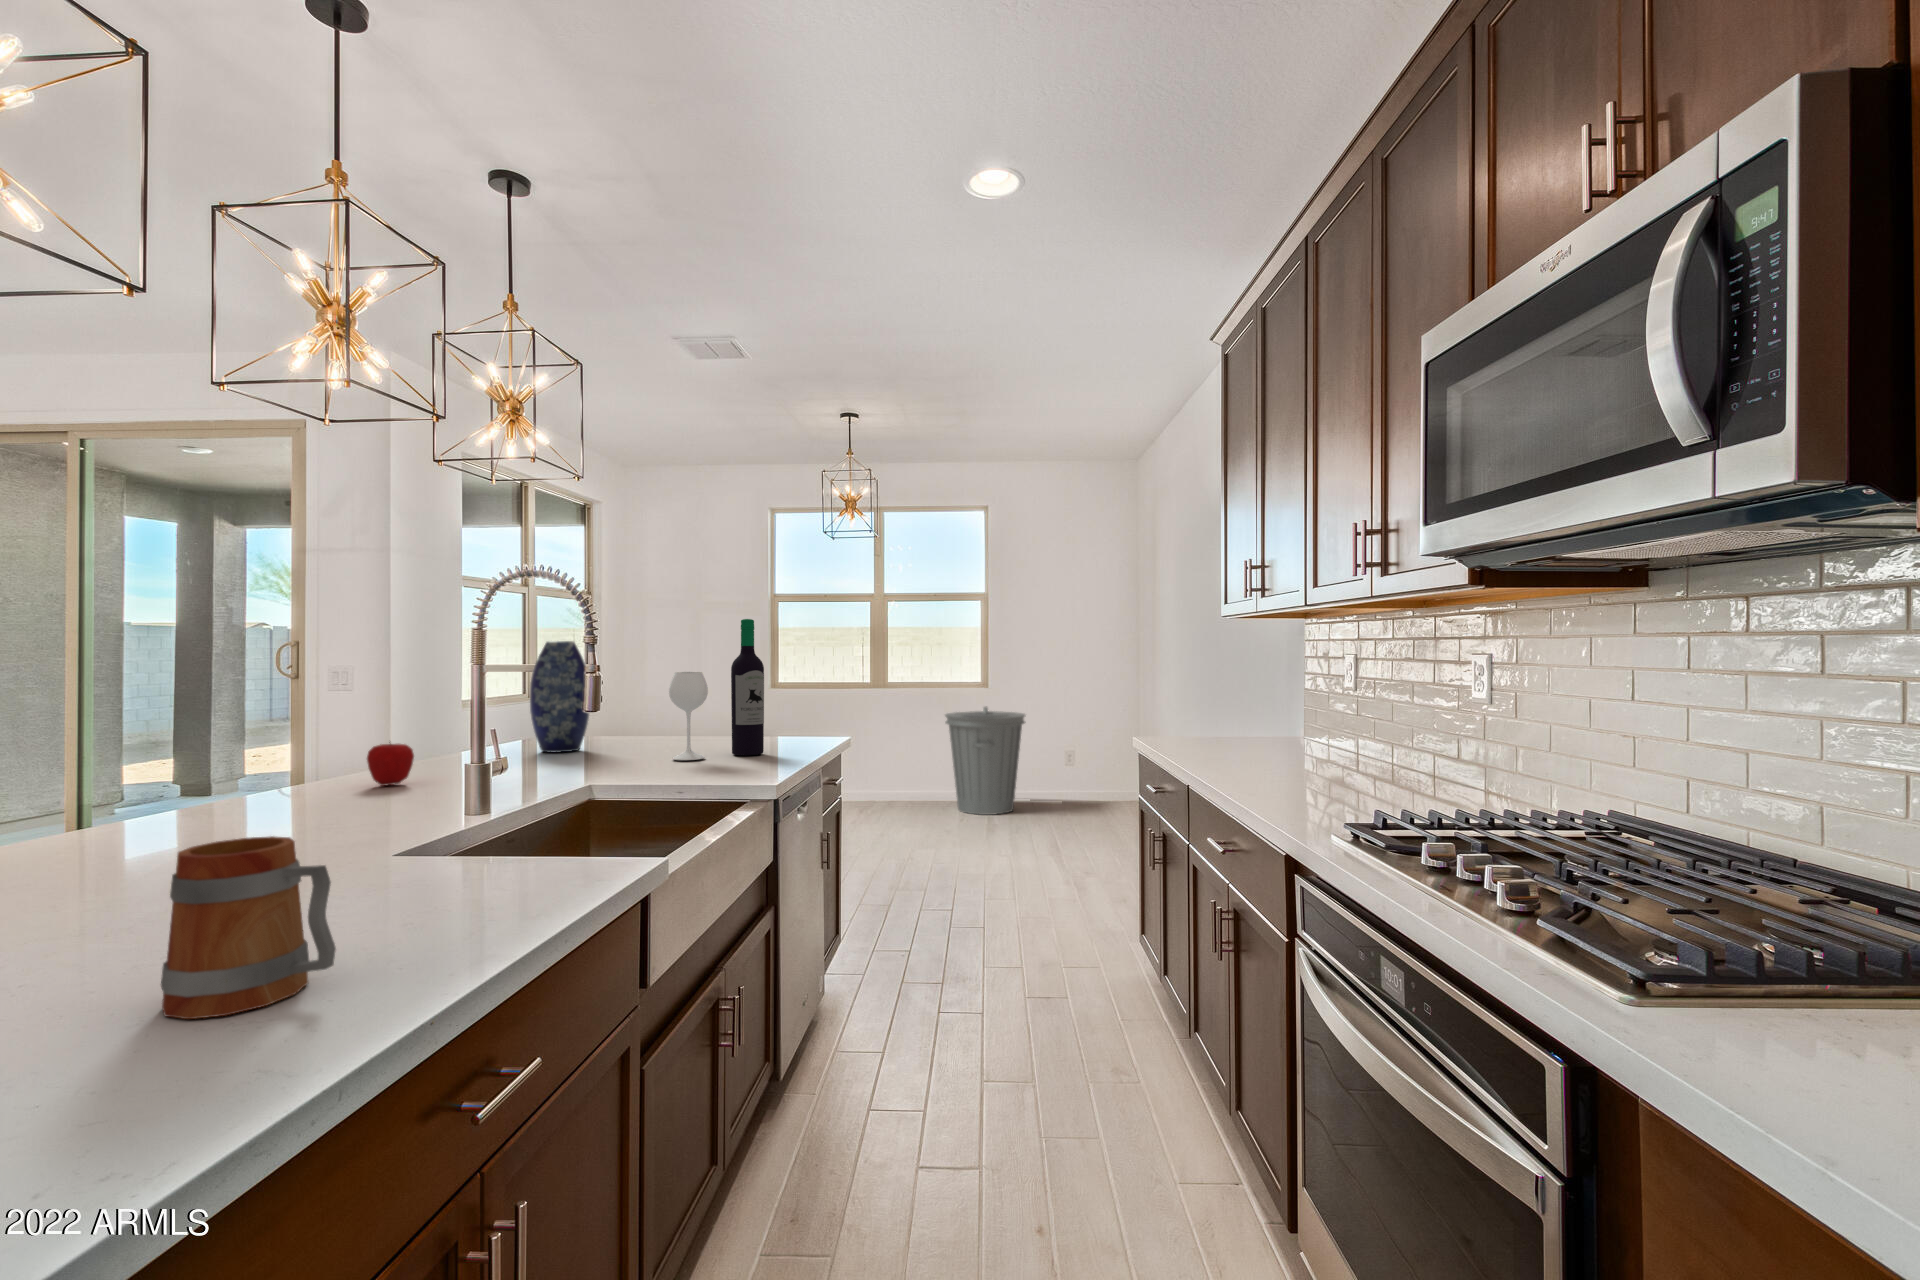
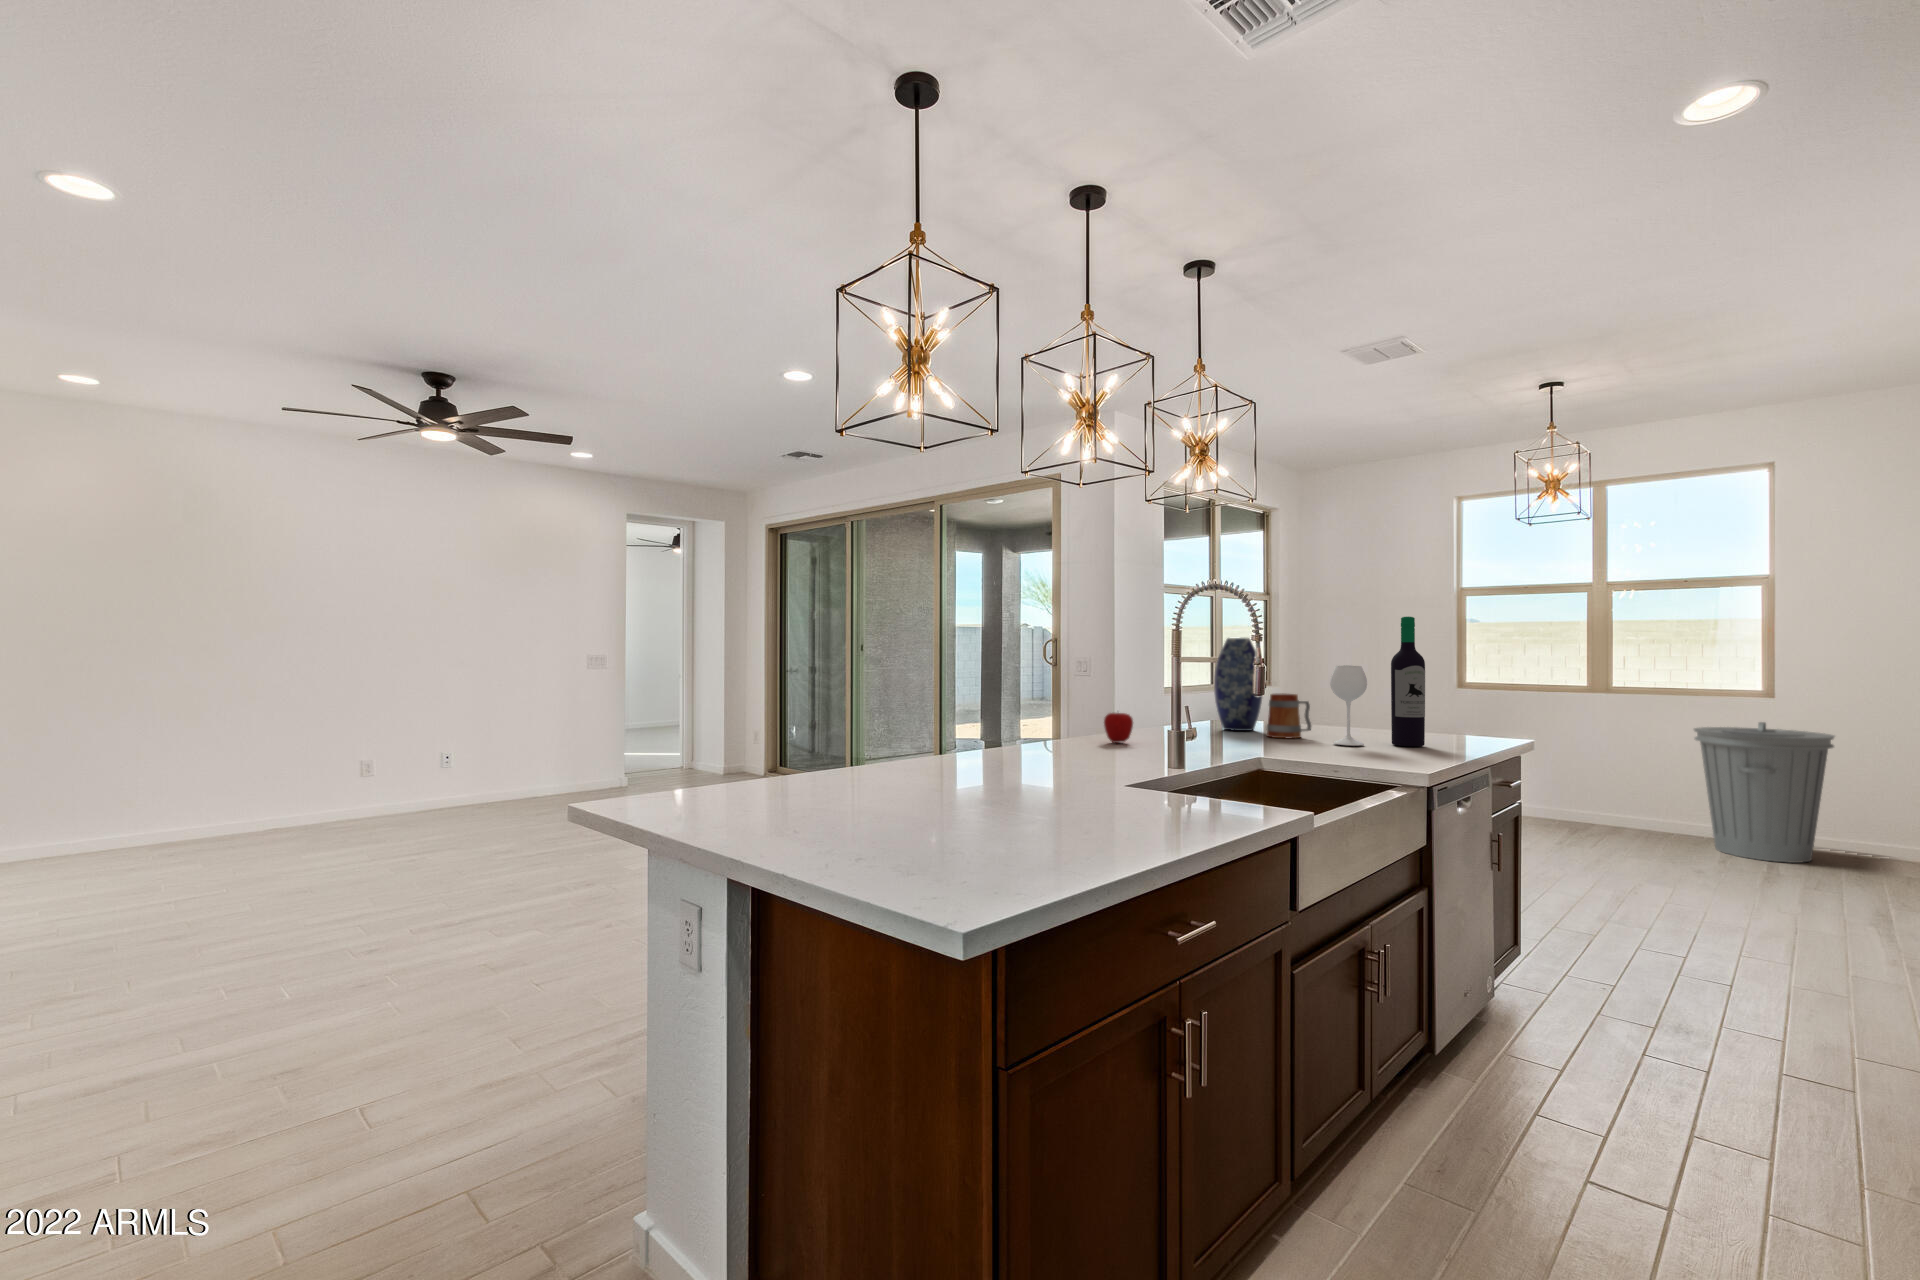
mug: present [161,836,336,1019] -> present [1267,693,1311,738]

